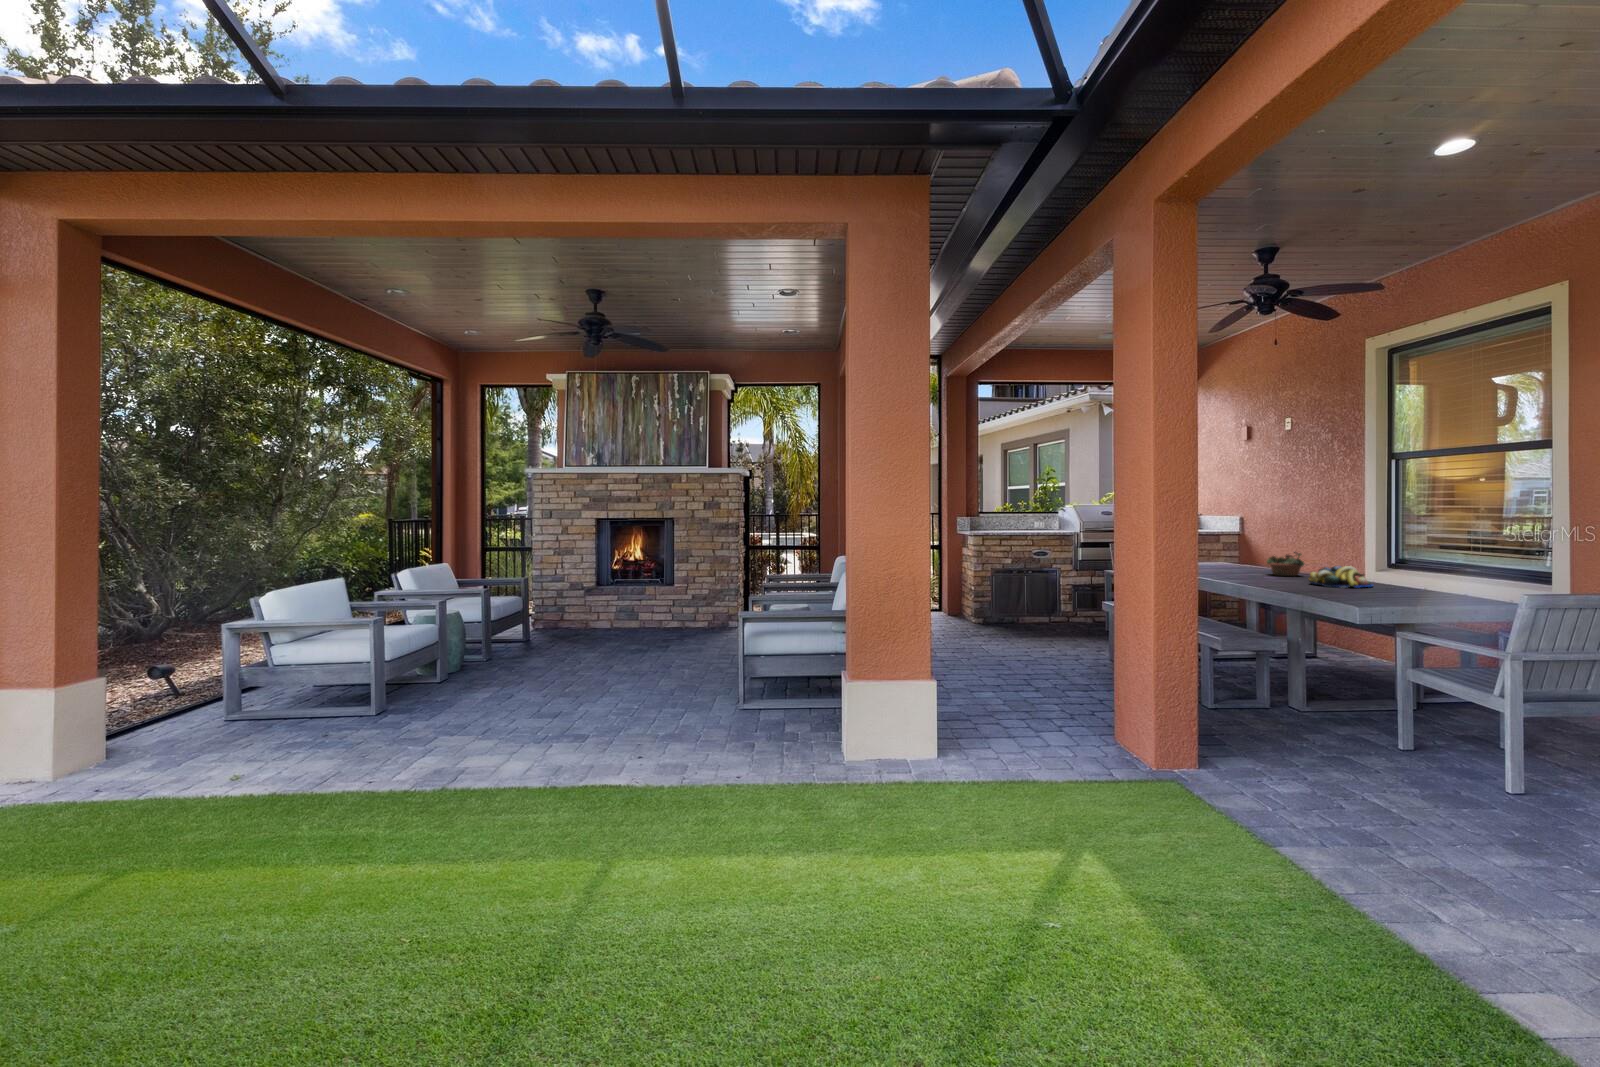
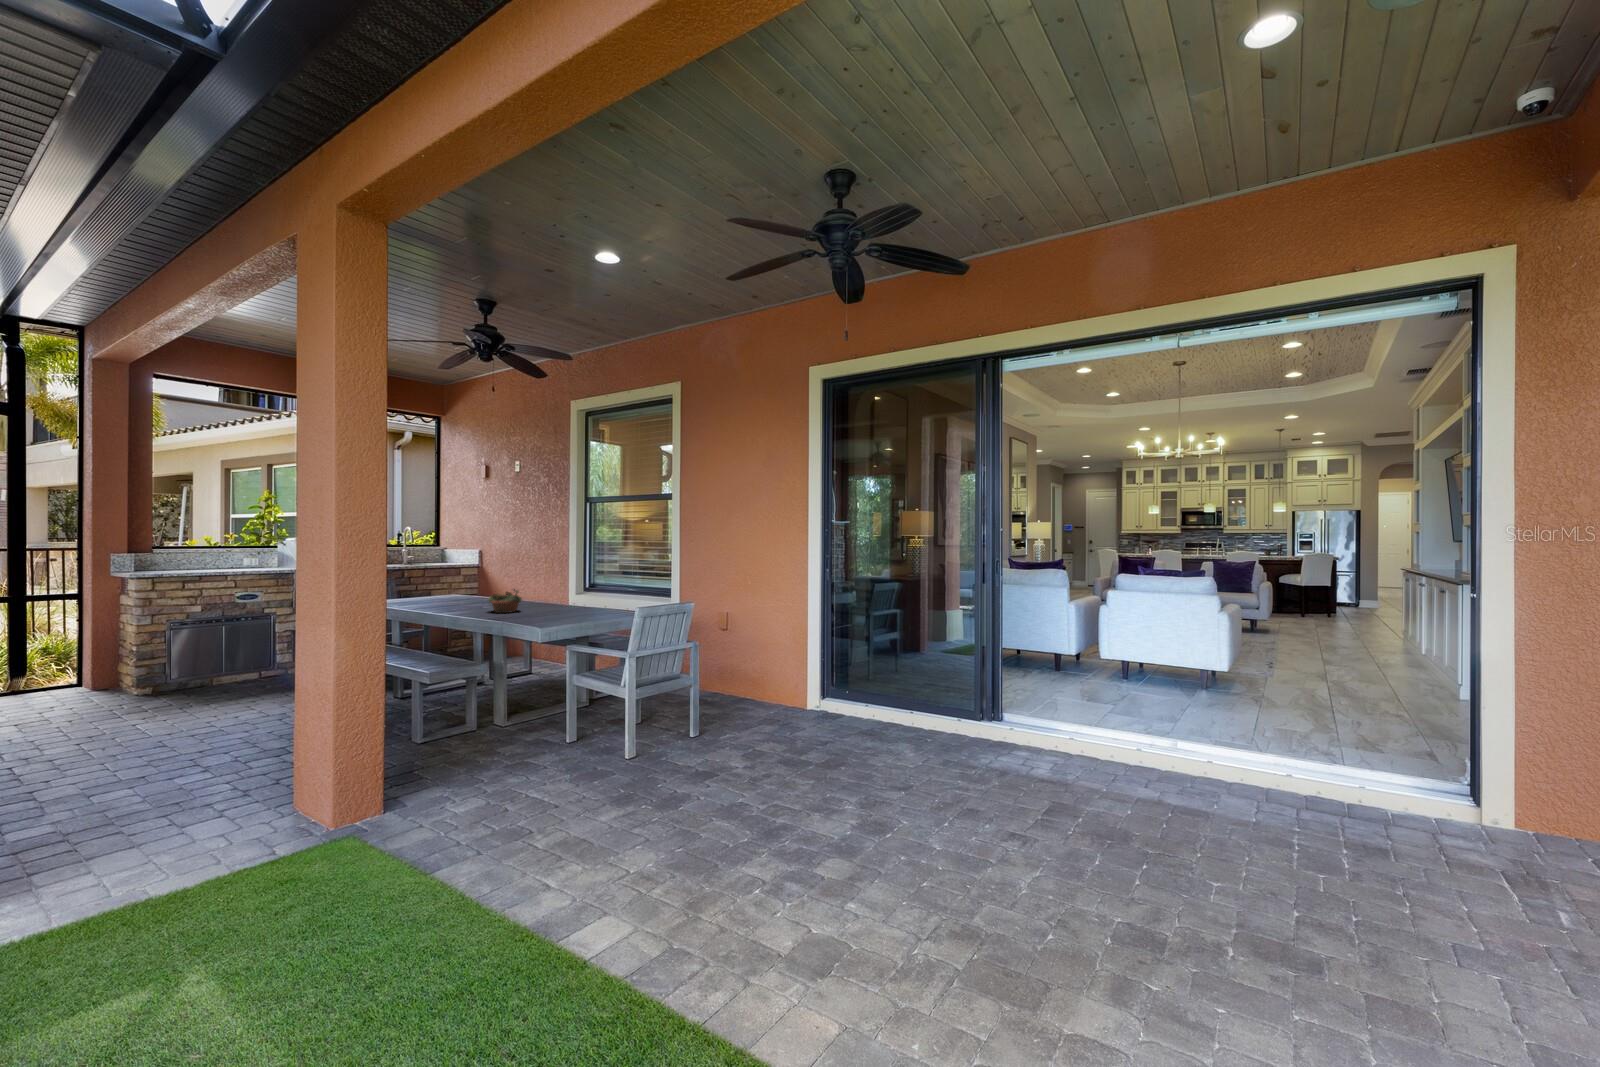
fruit bowl: present [1308,566,1372,588] -> none [522,602,575,625]

